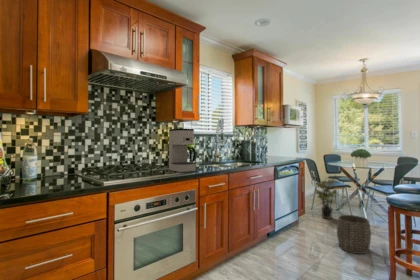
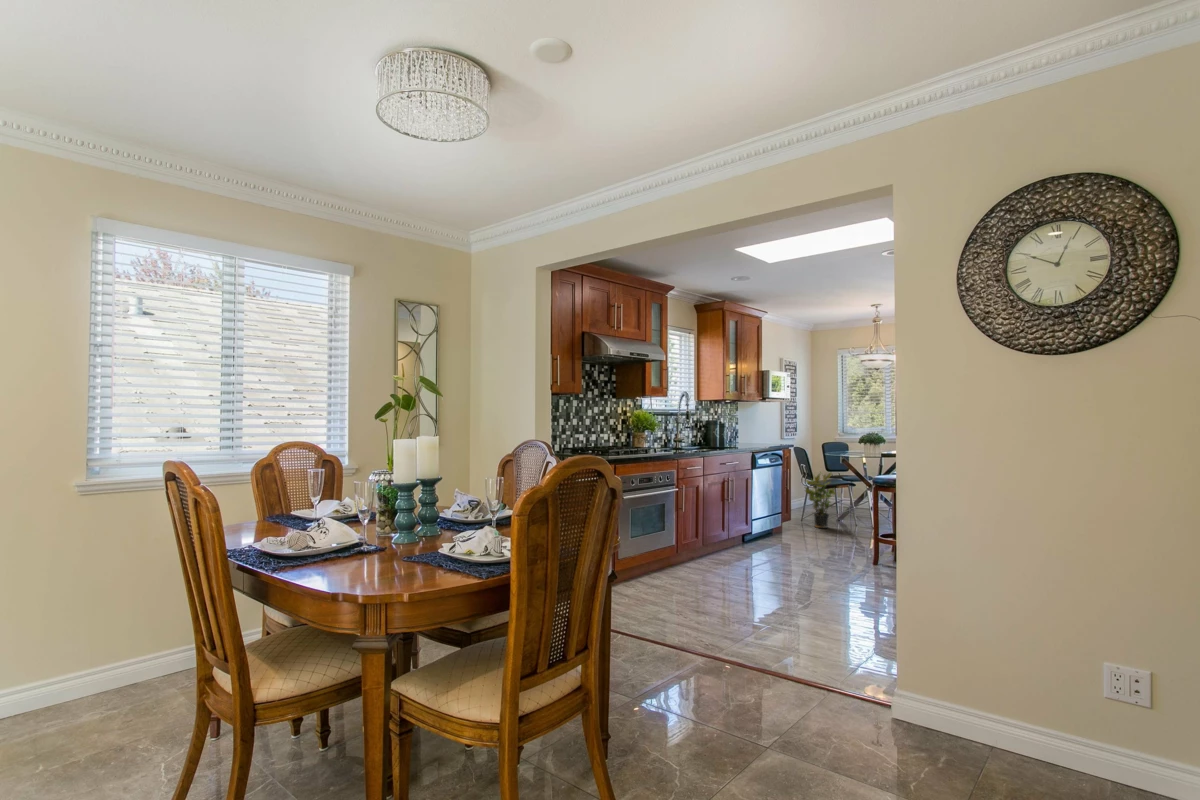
coffee maker: present [169,129,196,173] -> none [645,409,675,453]
woven basket: present [337,215,371,254] -> none [827,512,864,553]

